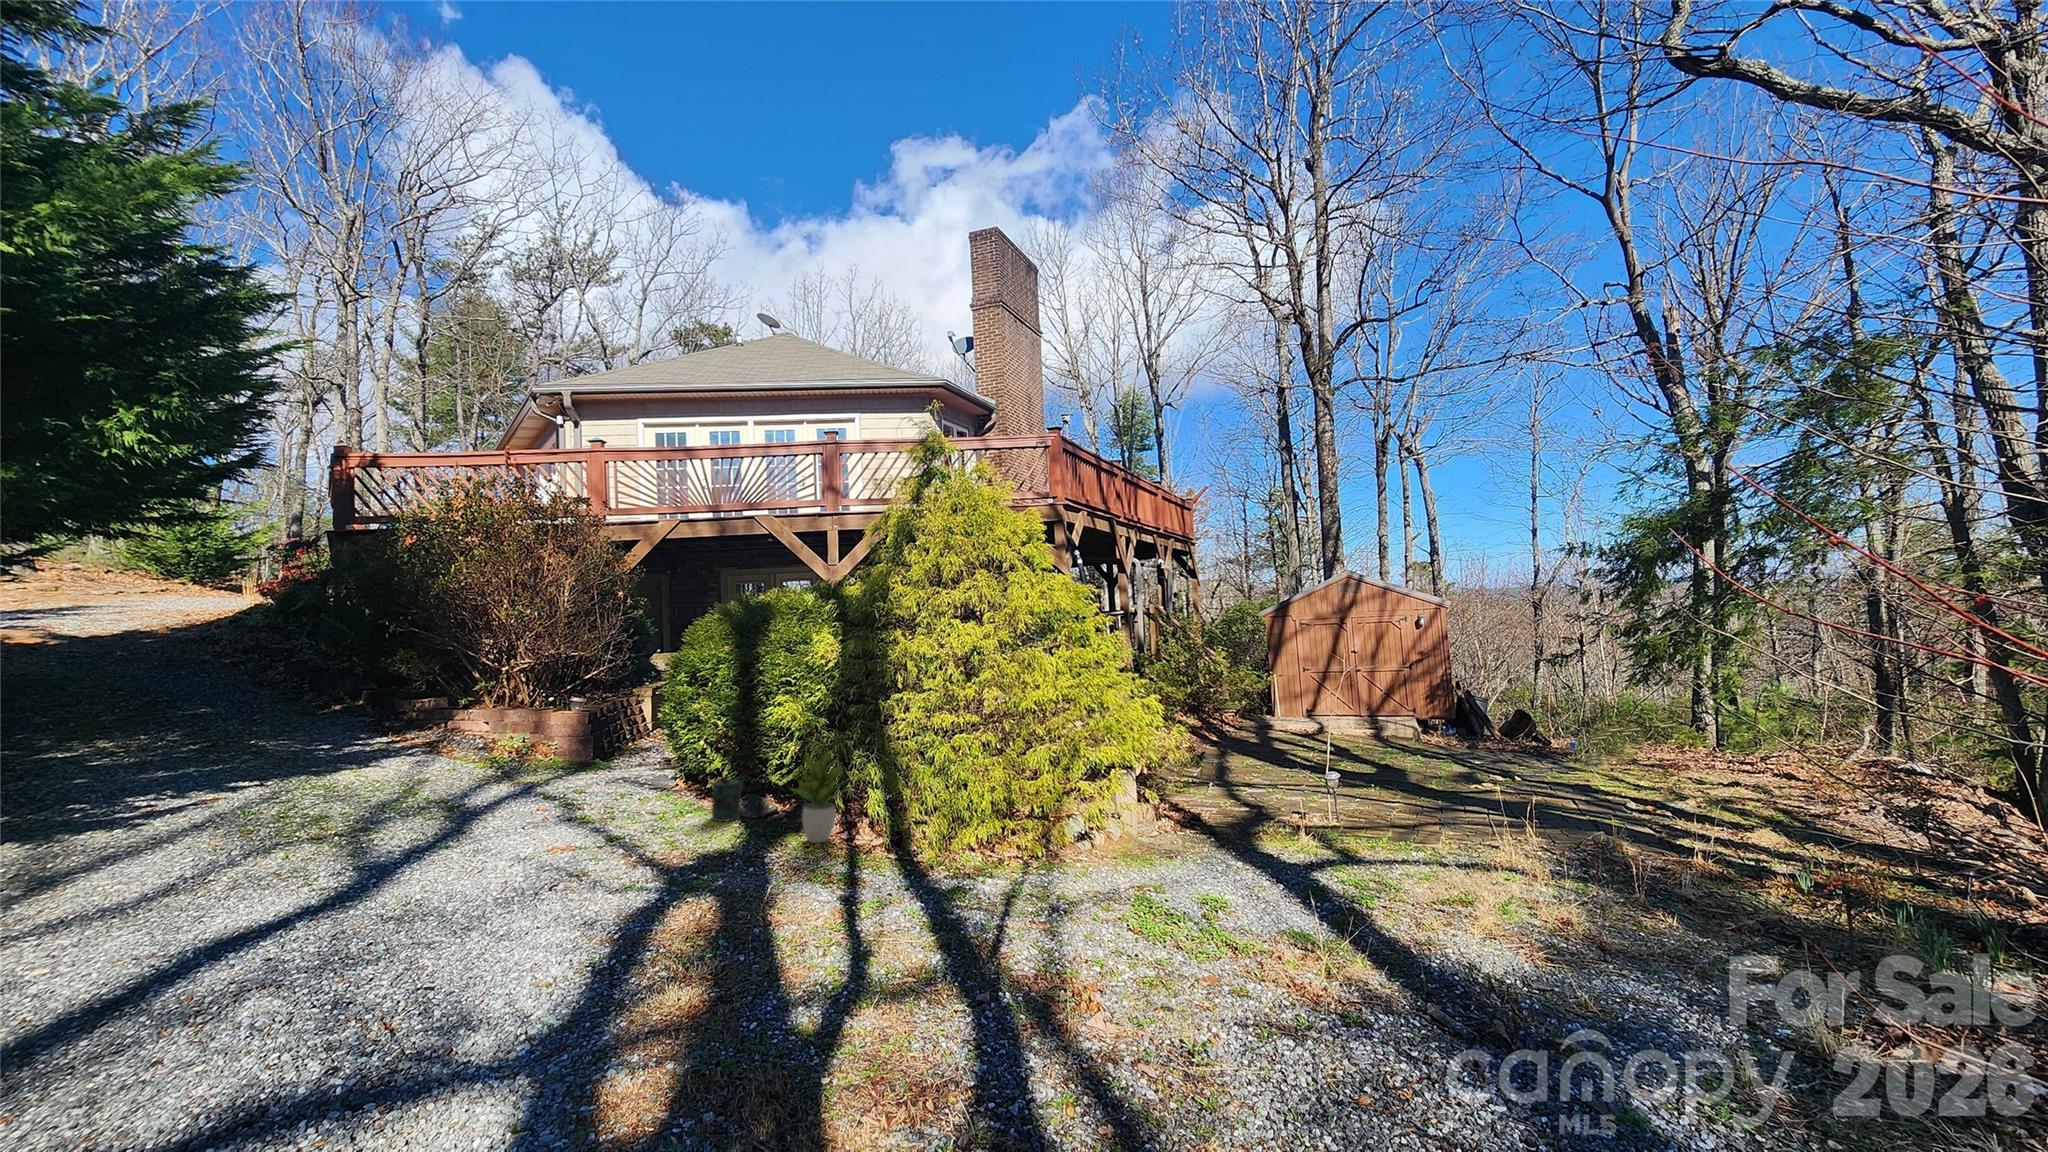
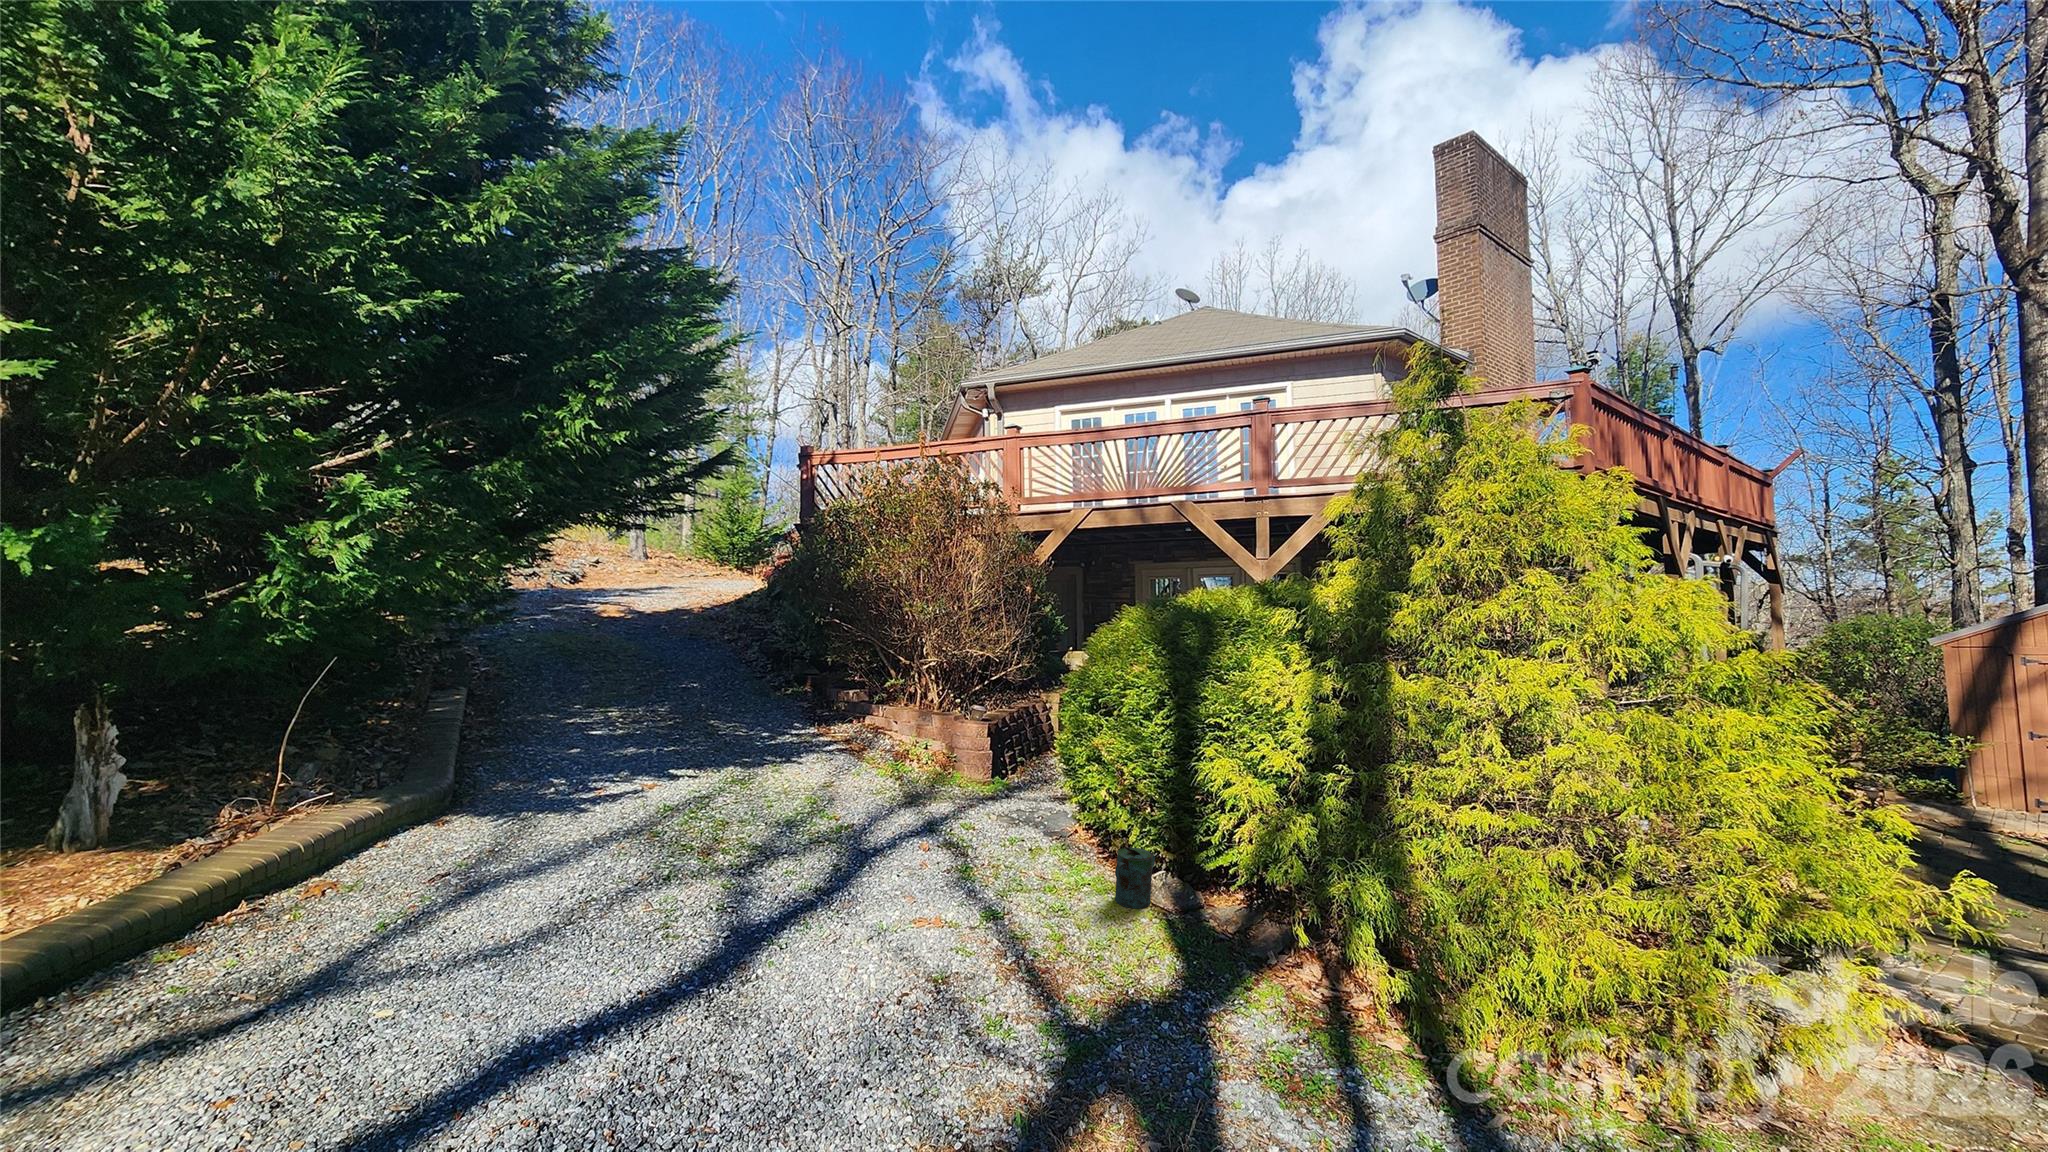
potted plant: present [792,751,847,843] -> none [1221,841,1314,983]

